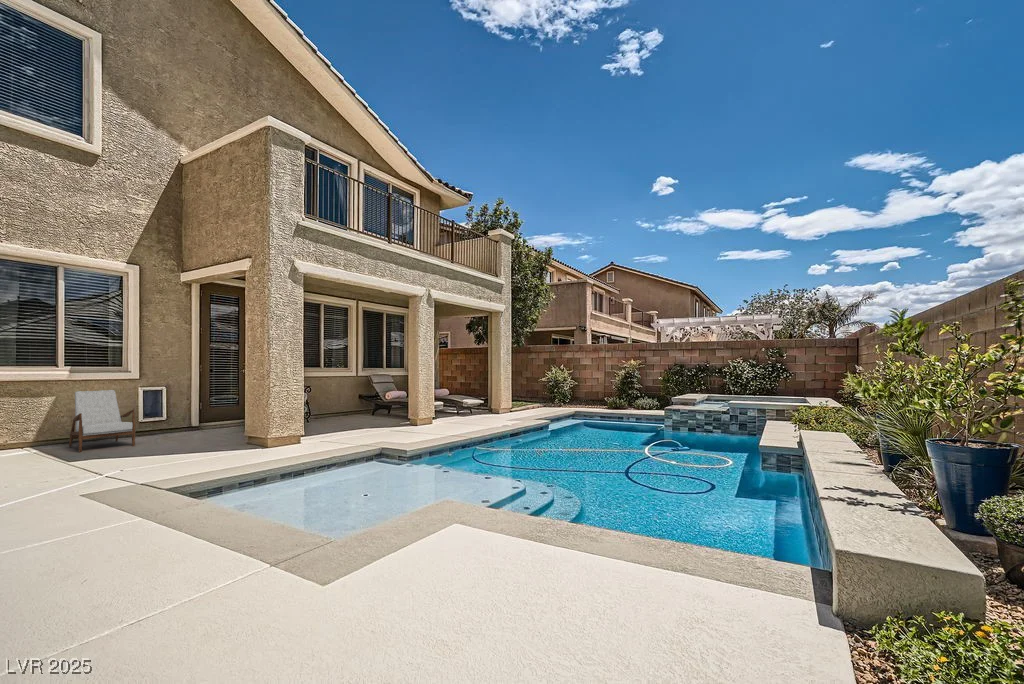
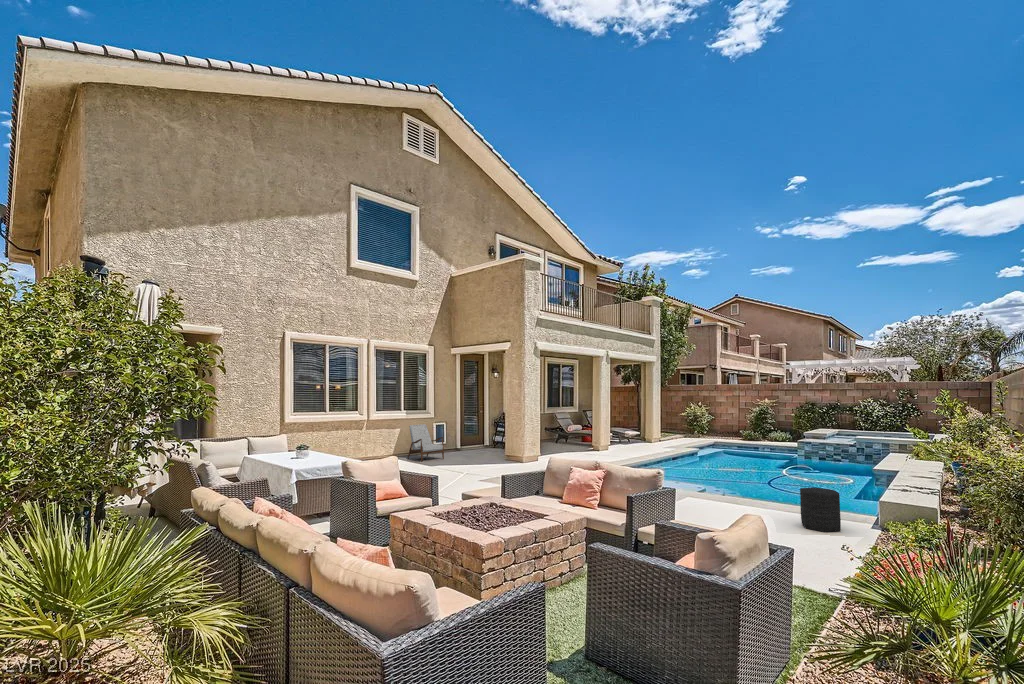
ottoman: none [665,521,762,658] -> present [800,488,841,532]

